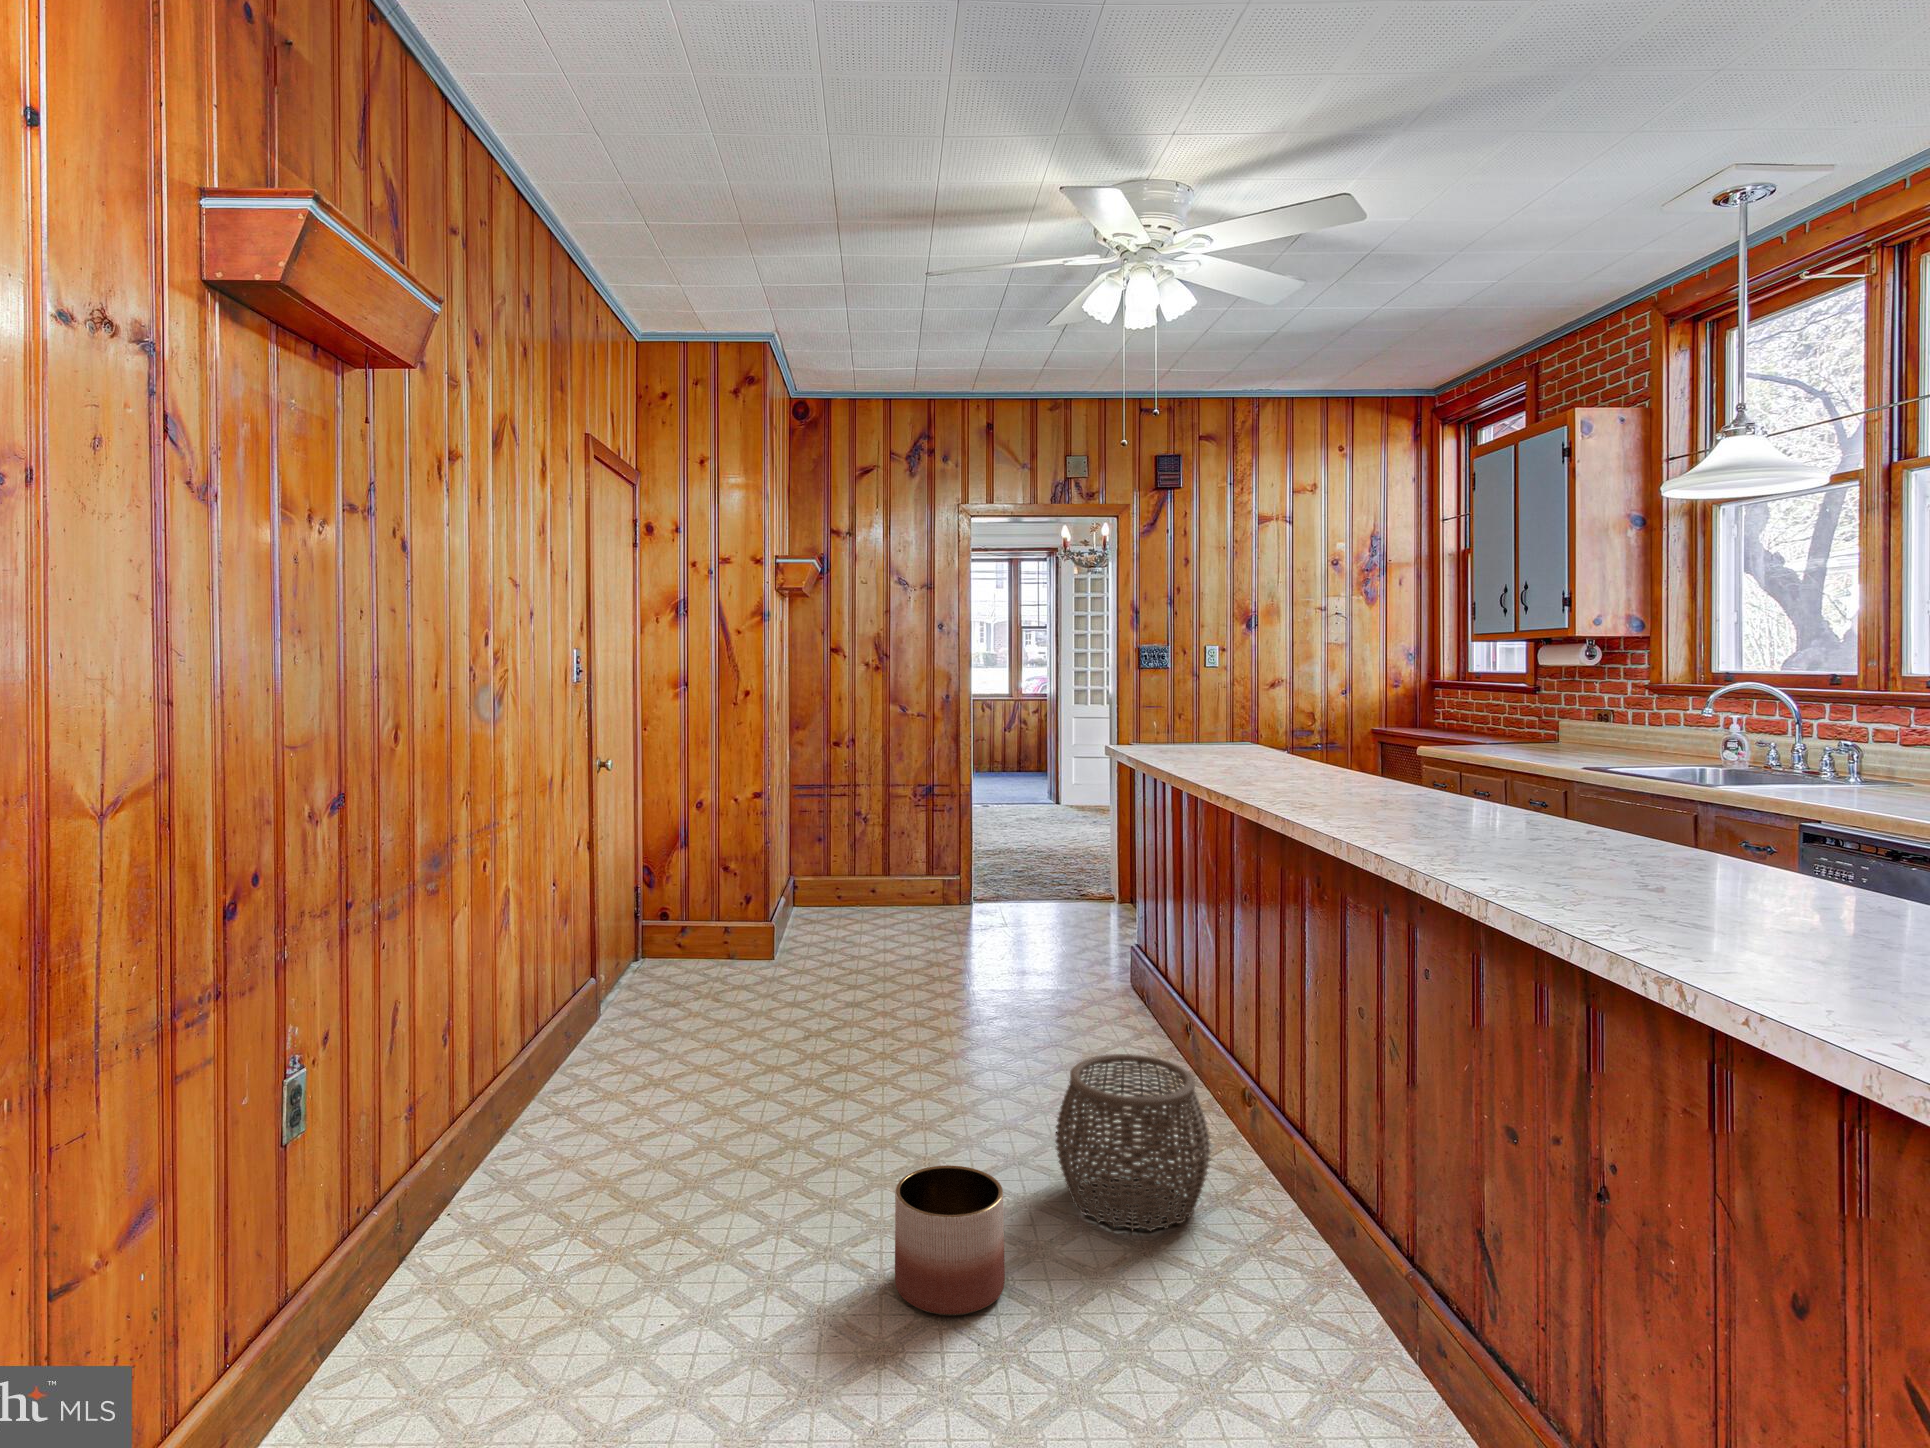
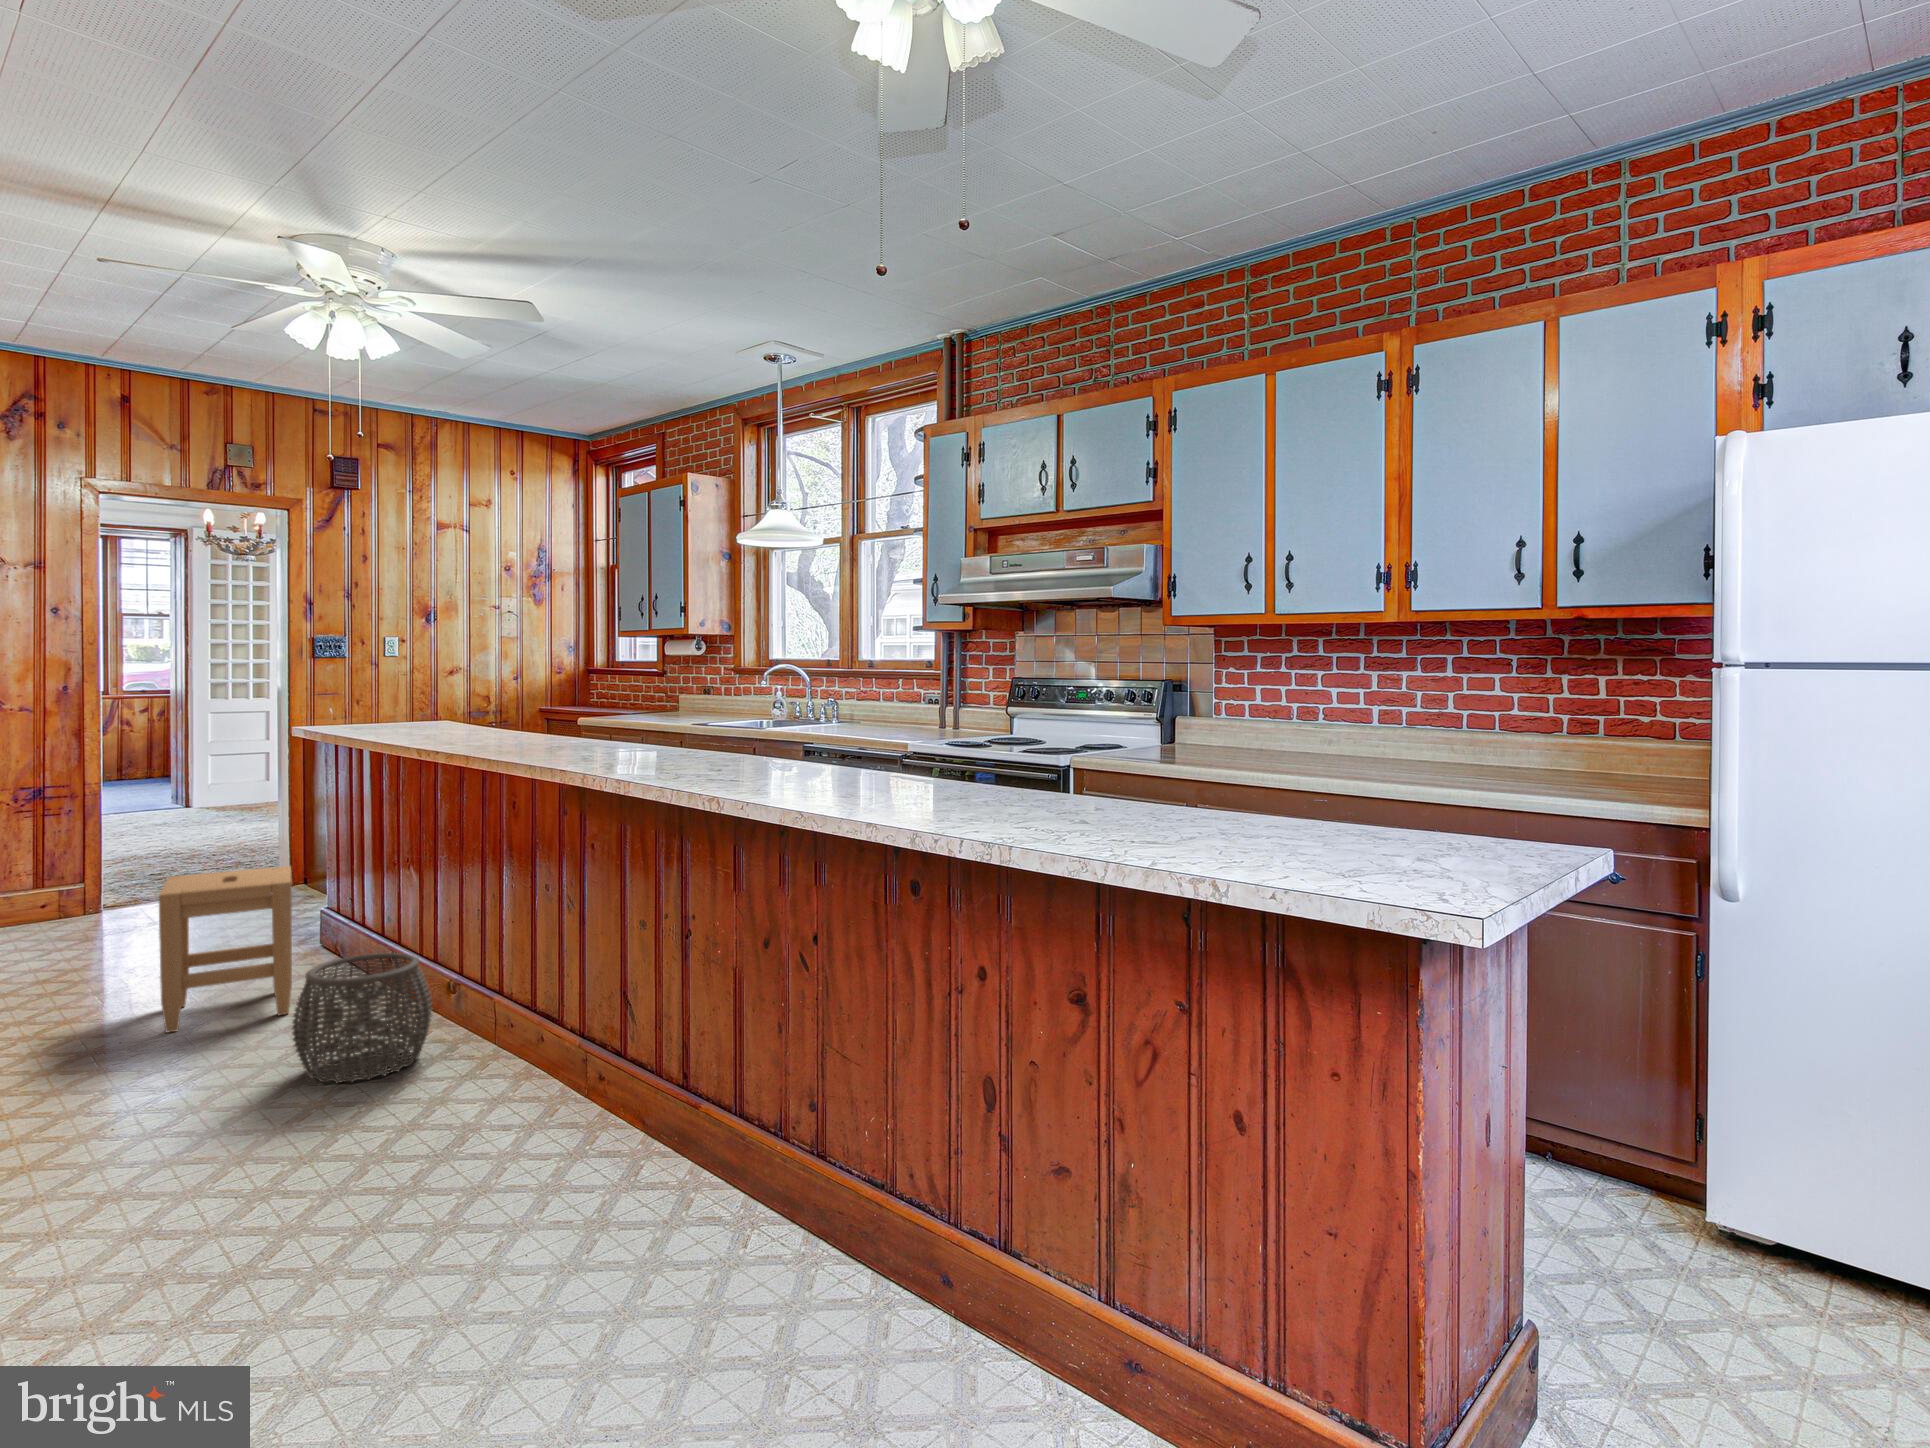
stool: none [963,904,1088,1083] -> present [159,866,292,1033]
planter: present [895,1165,1005,1316] -> none [148,1056,263,1172]

